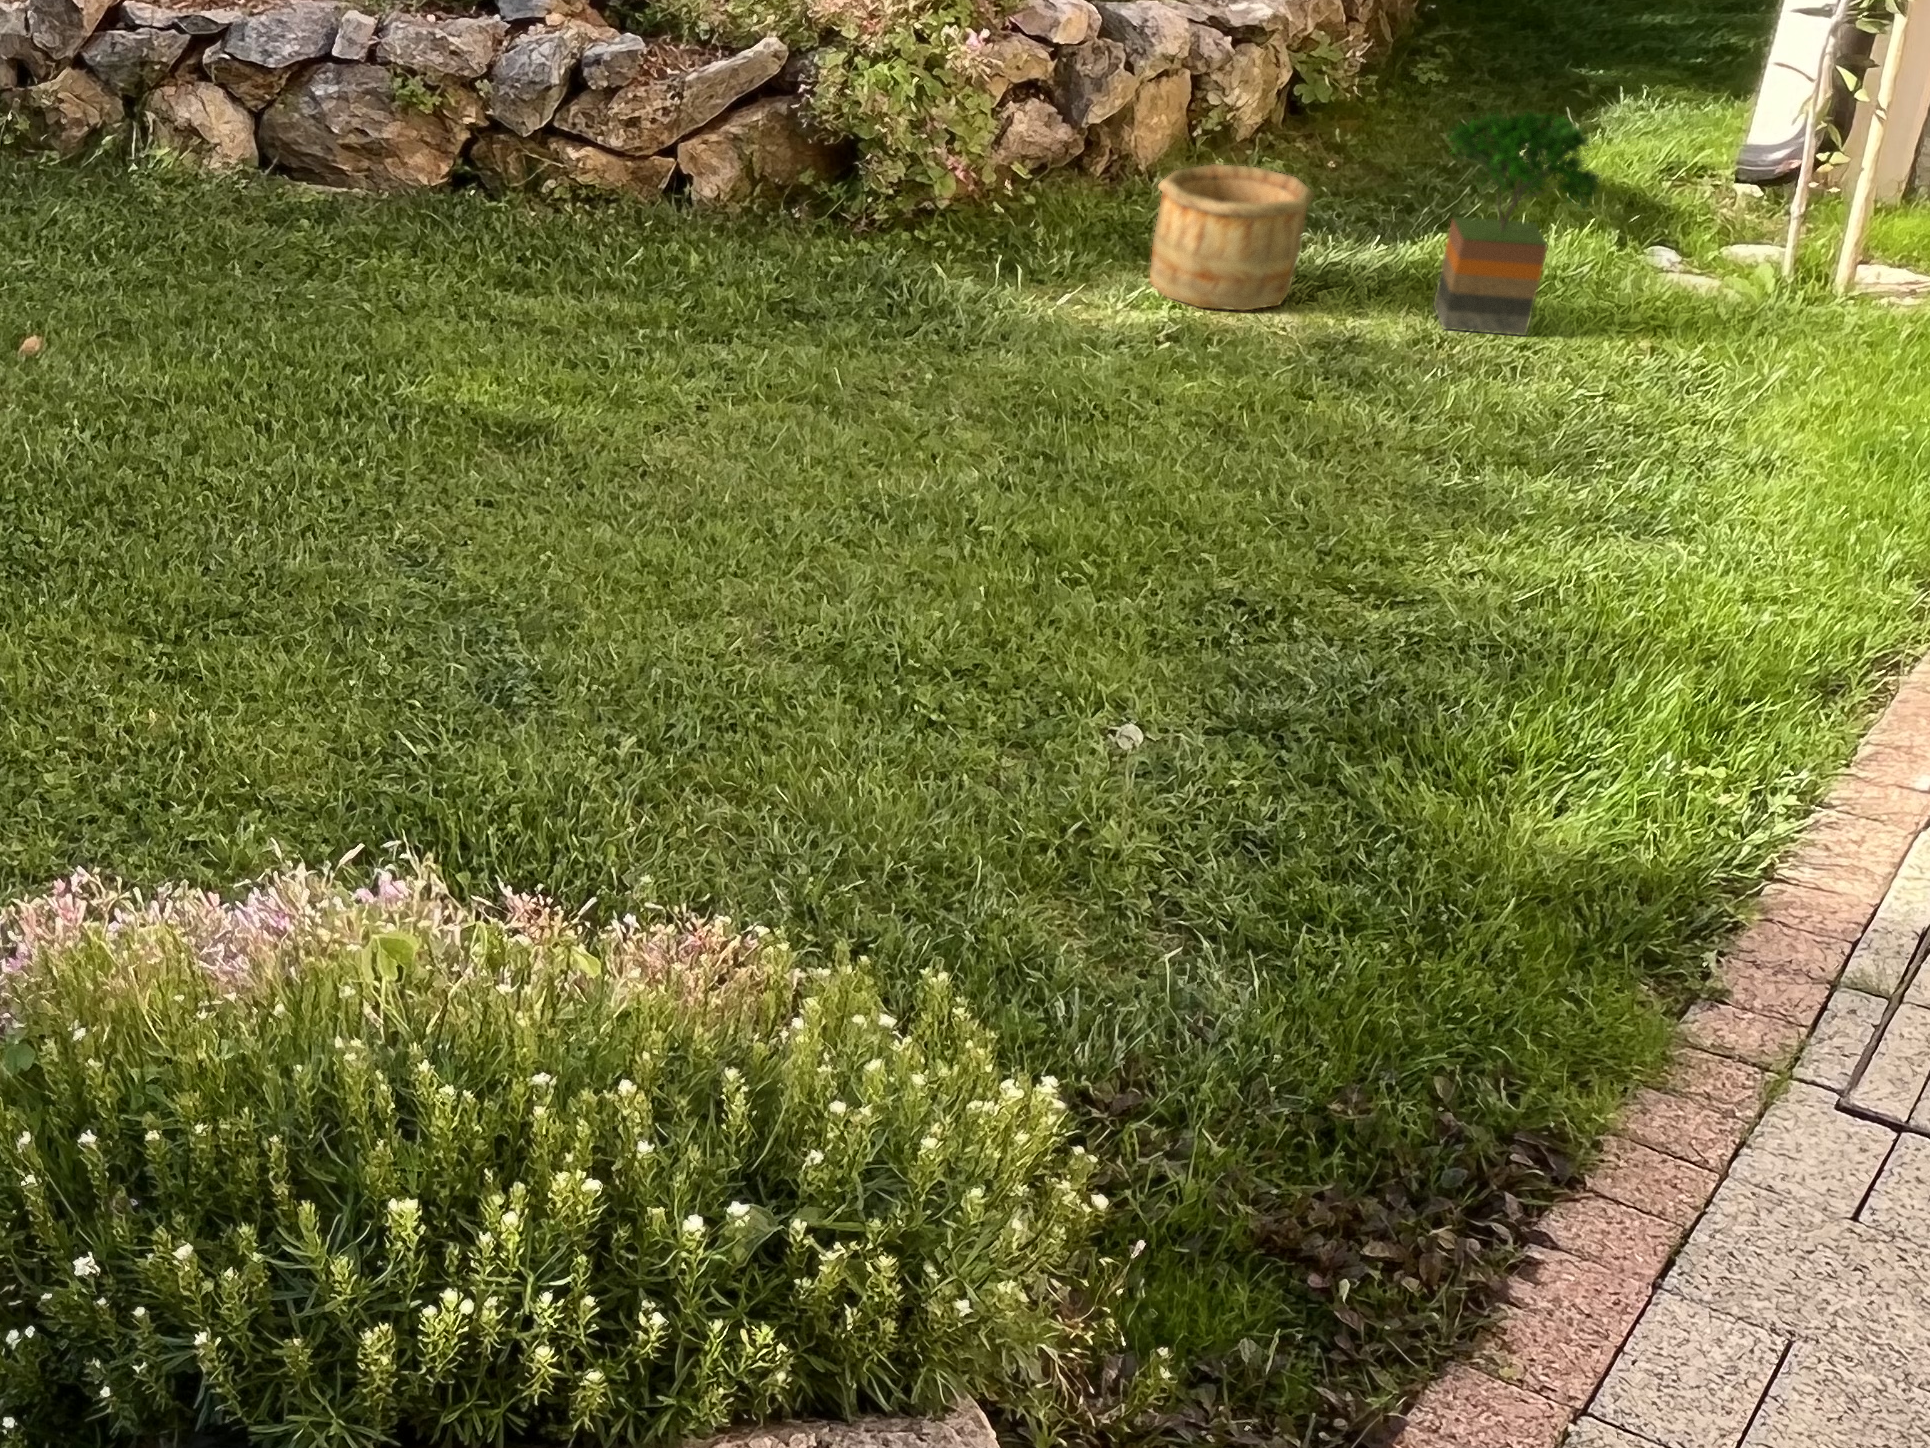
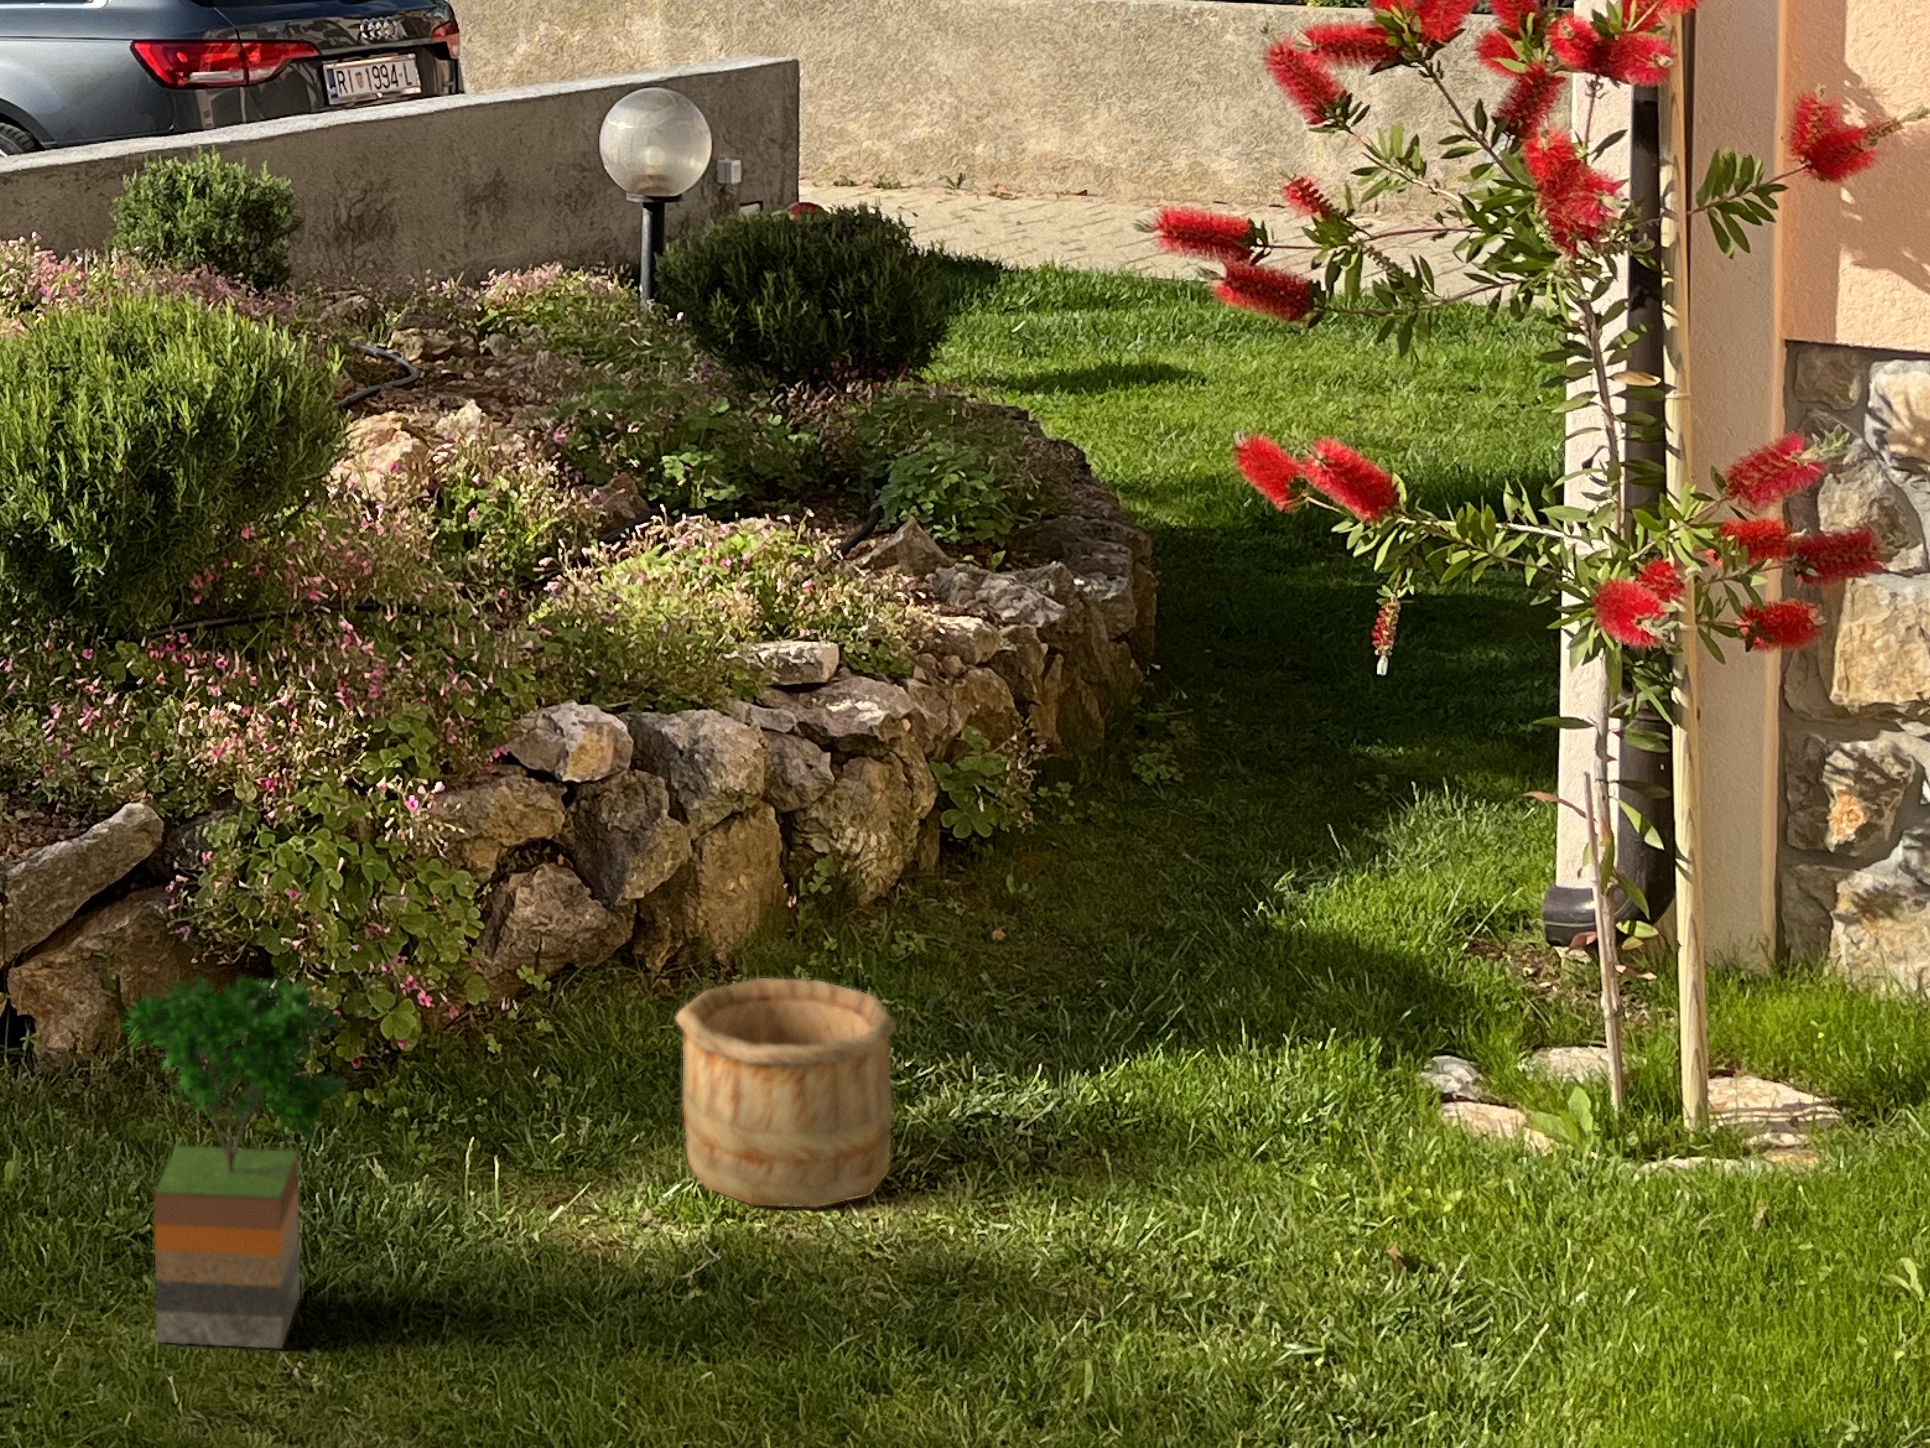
potted tree: present [1433,111,1602,336] -> present [124,975,345,1348]

